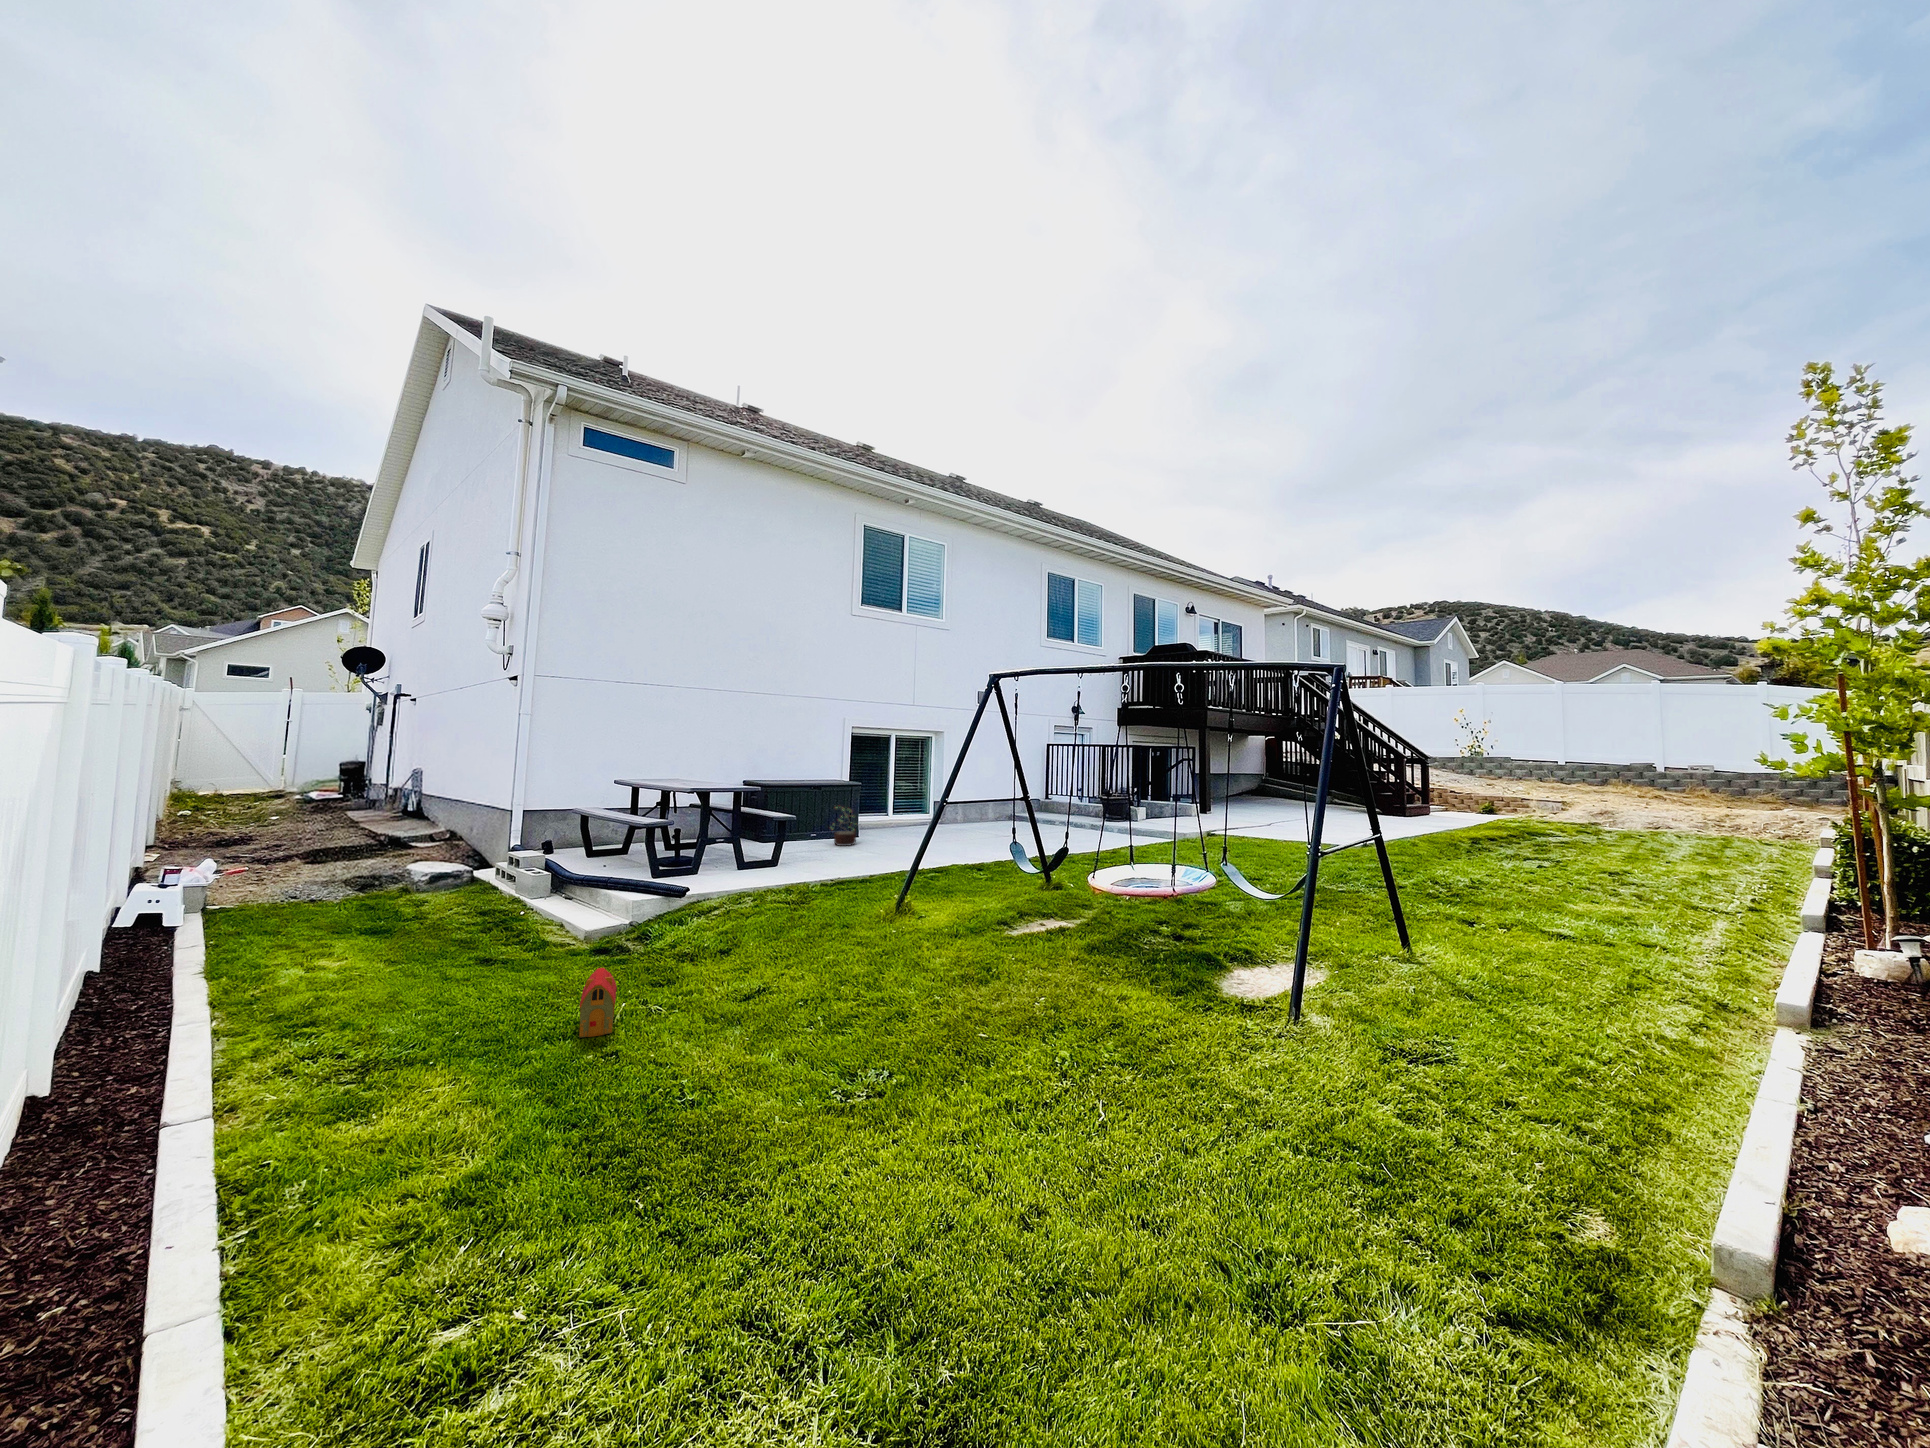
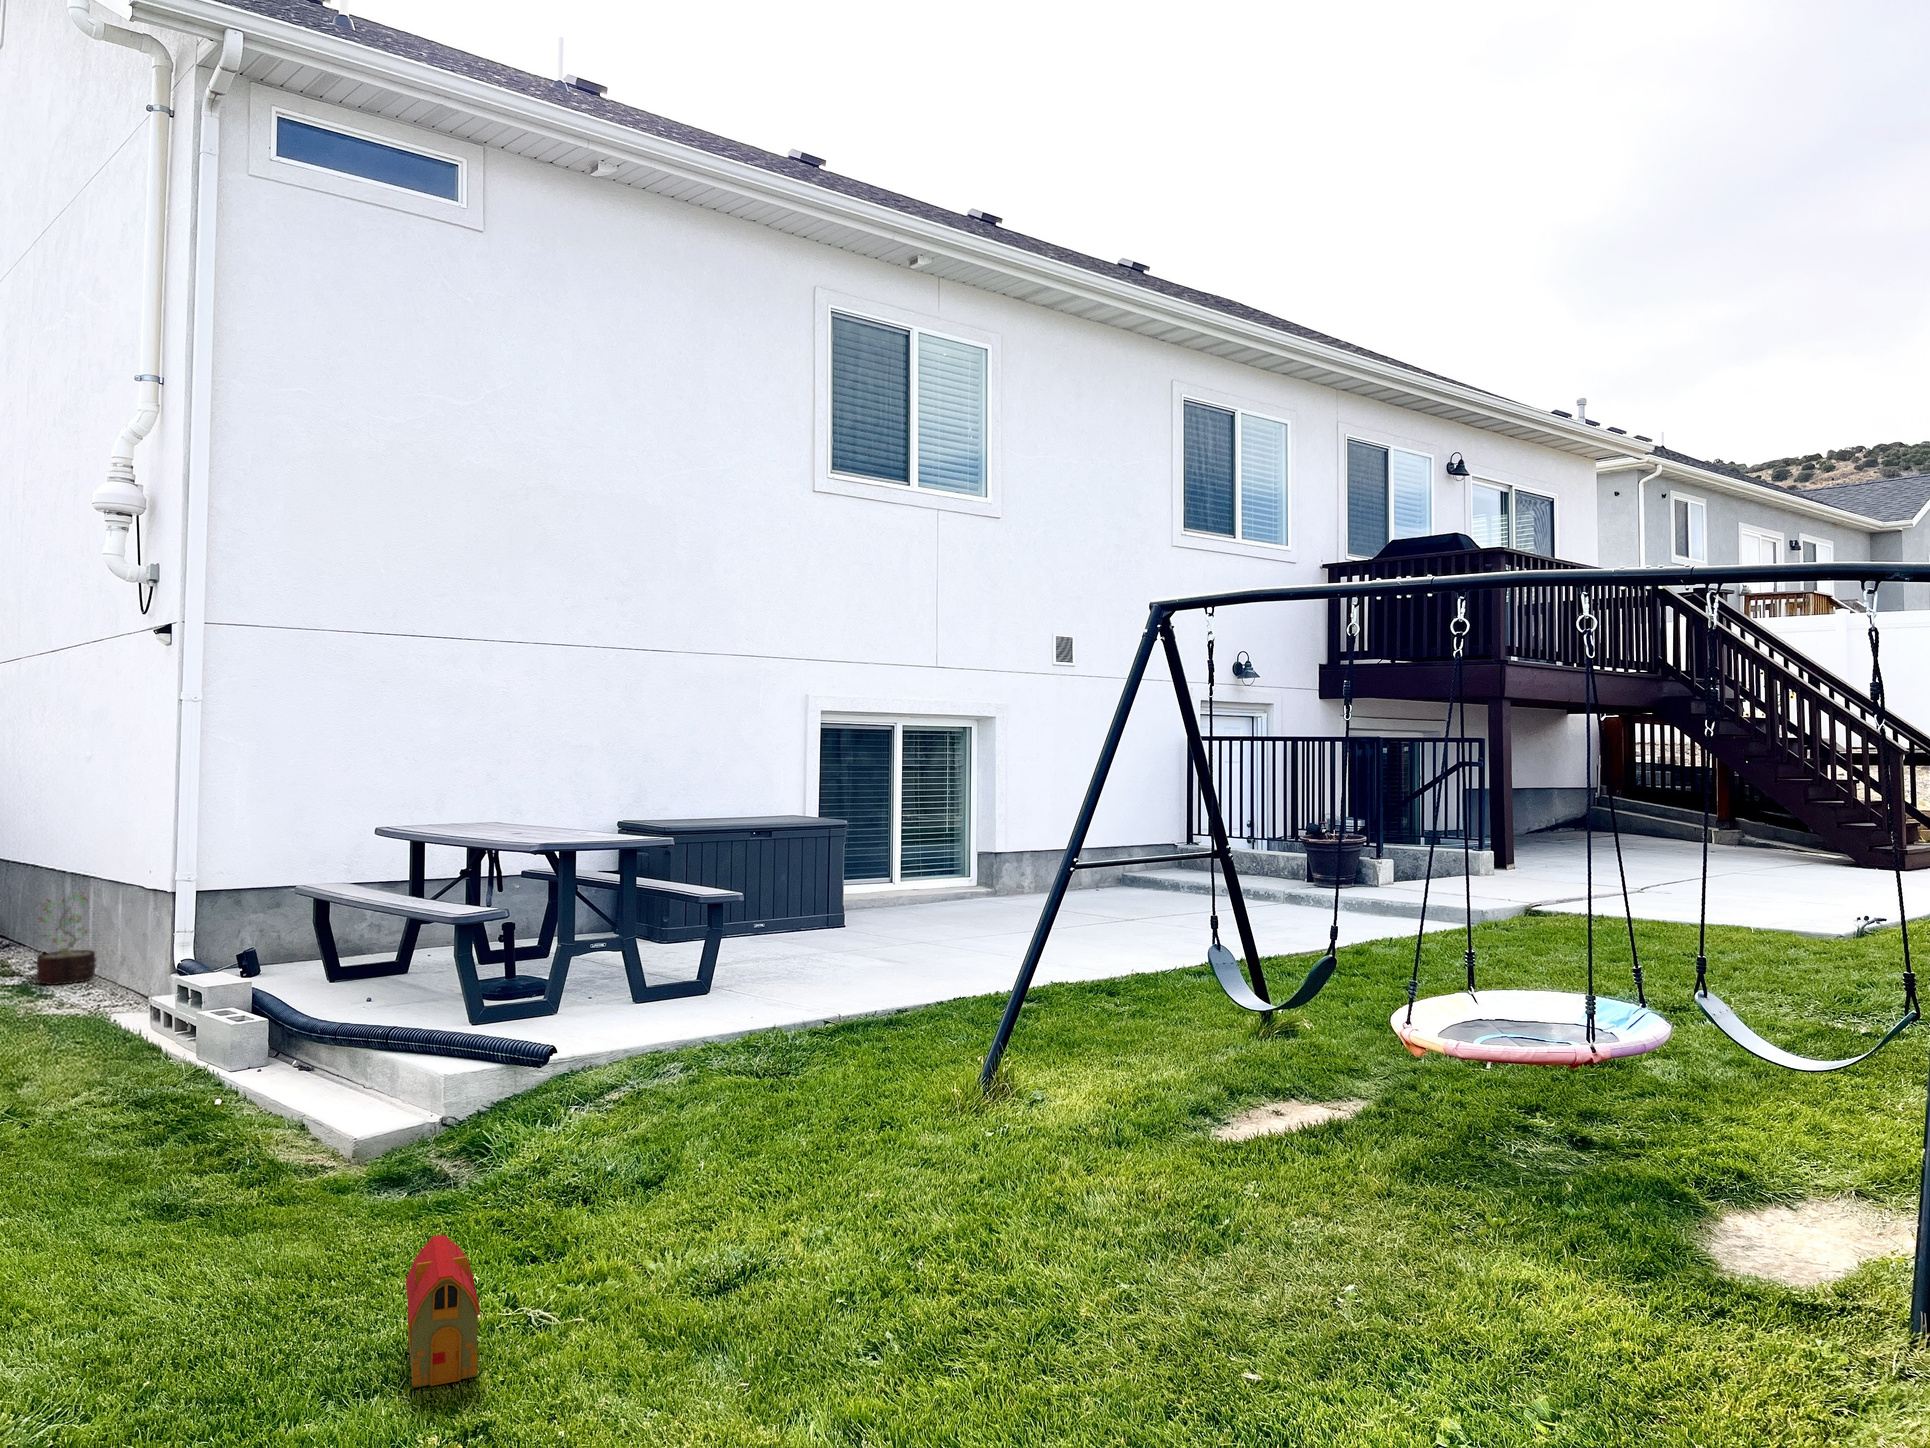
decorative plant: present [832,805,857,846] -> present [37,894,96,985]

